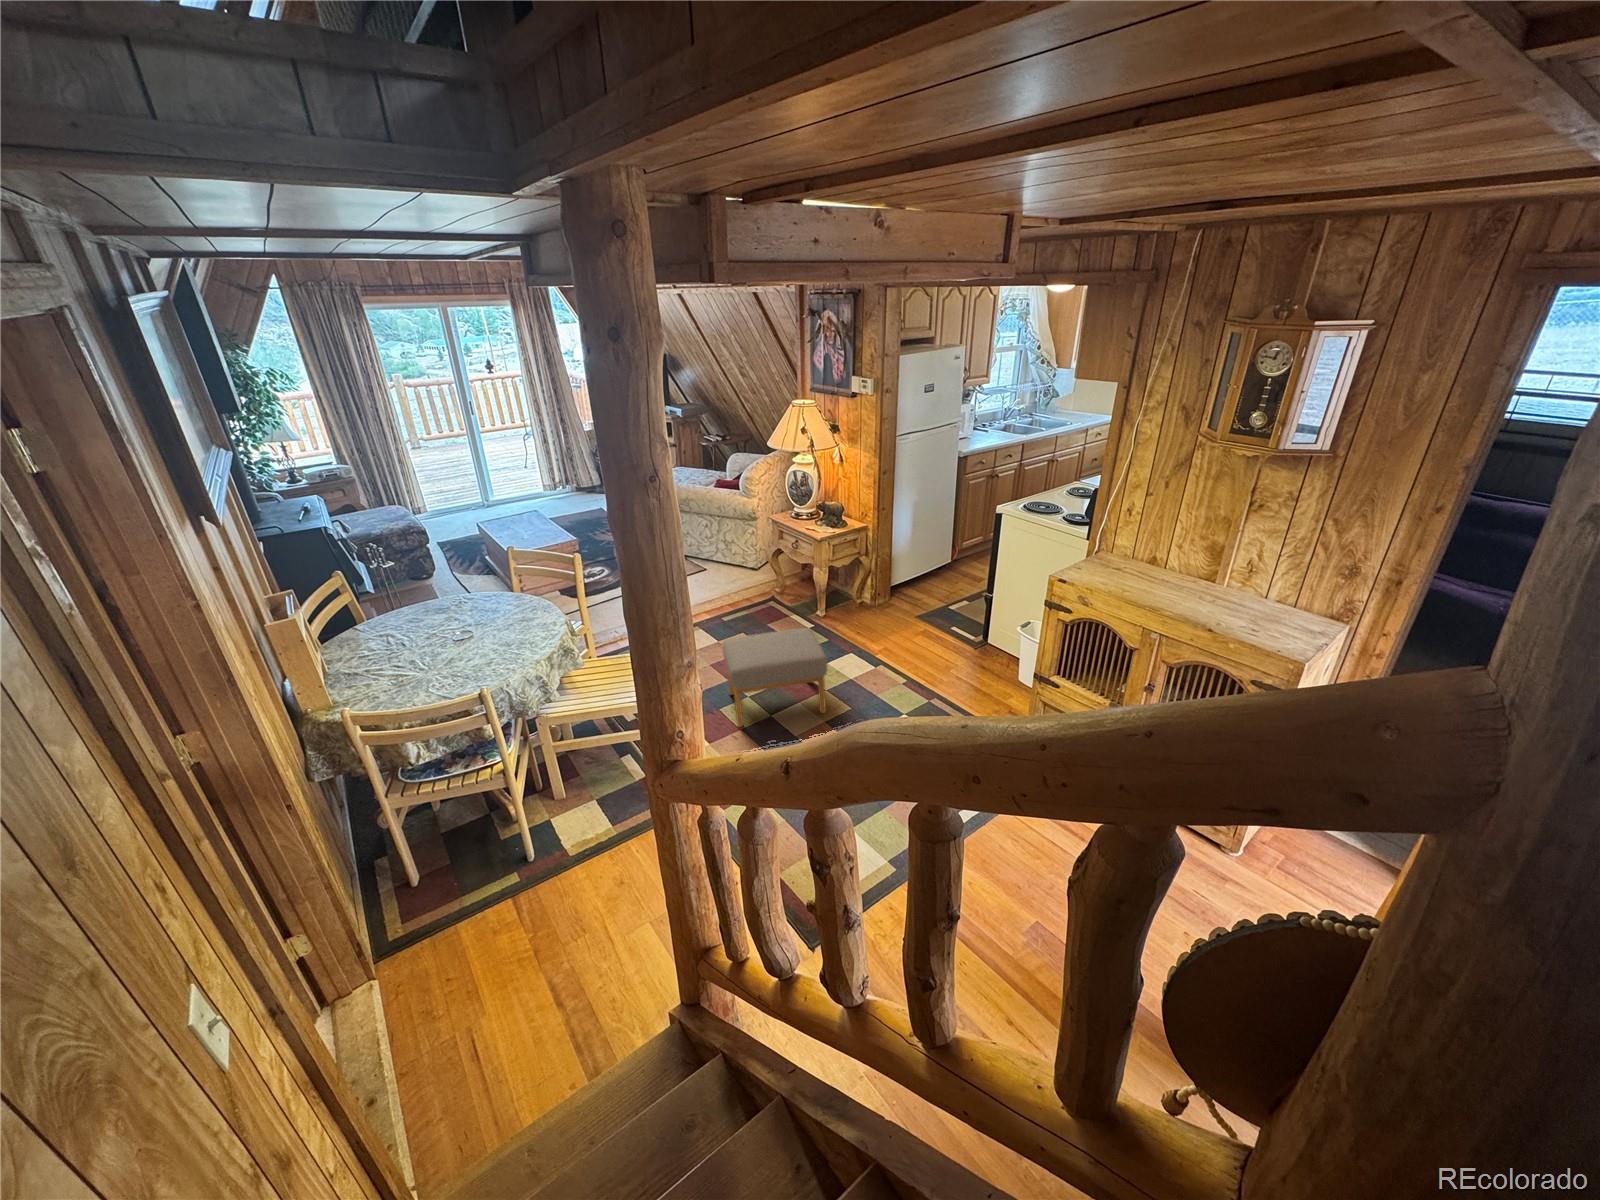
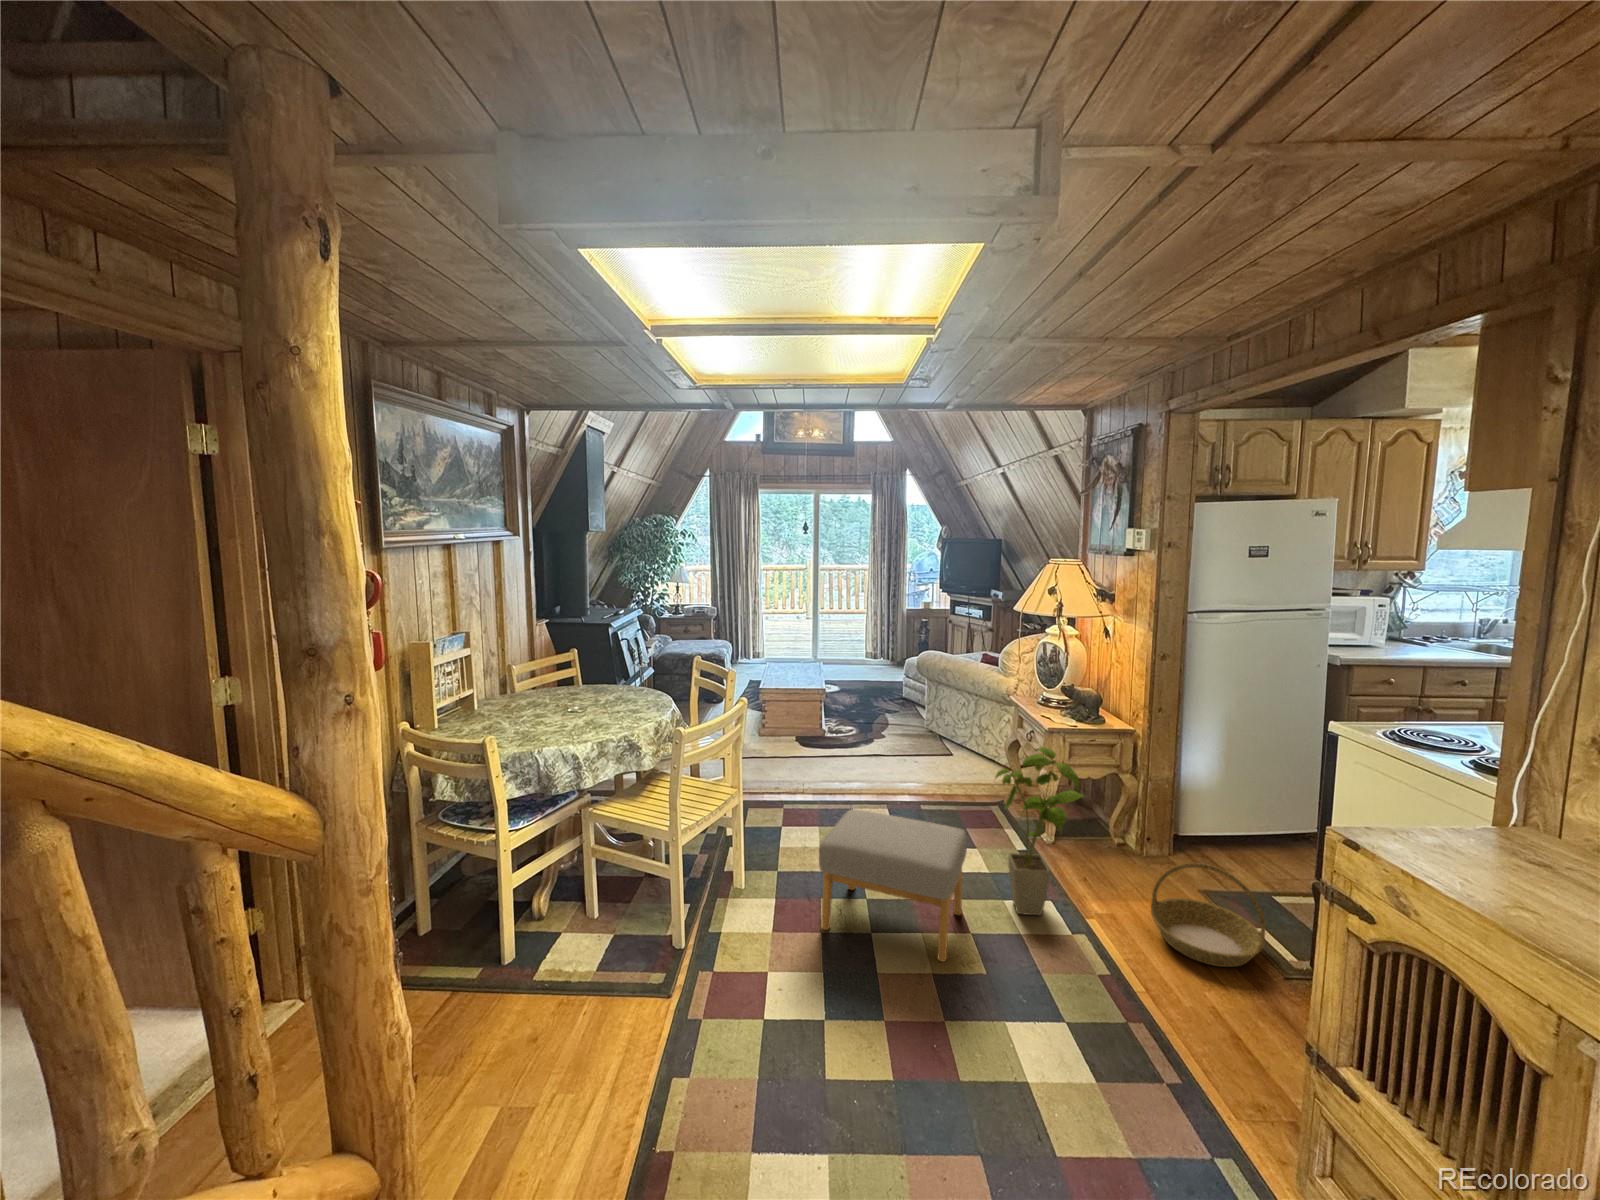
house plant: none [817,558,880,668] -> present [995,747,1083,915]
basket: none [908,602,966,656] -> present [1151,863,1266,967]

